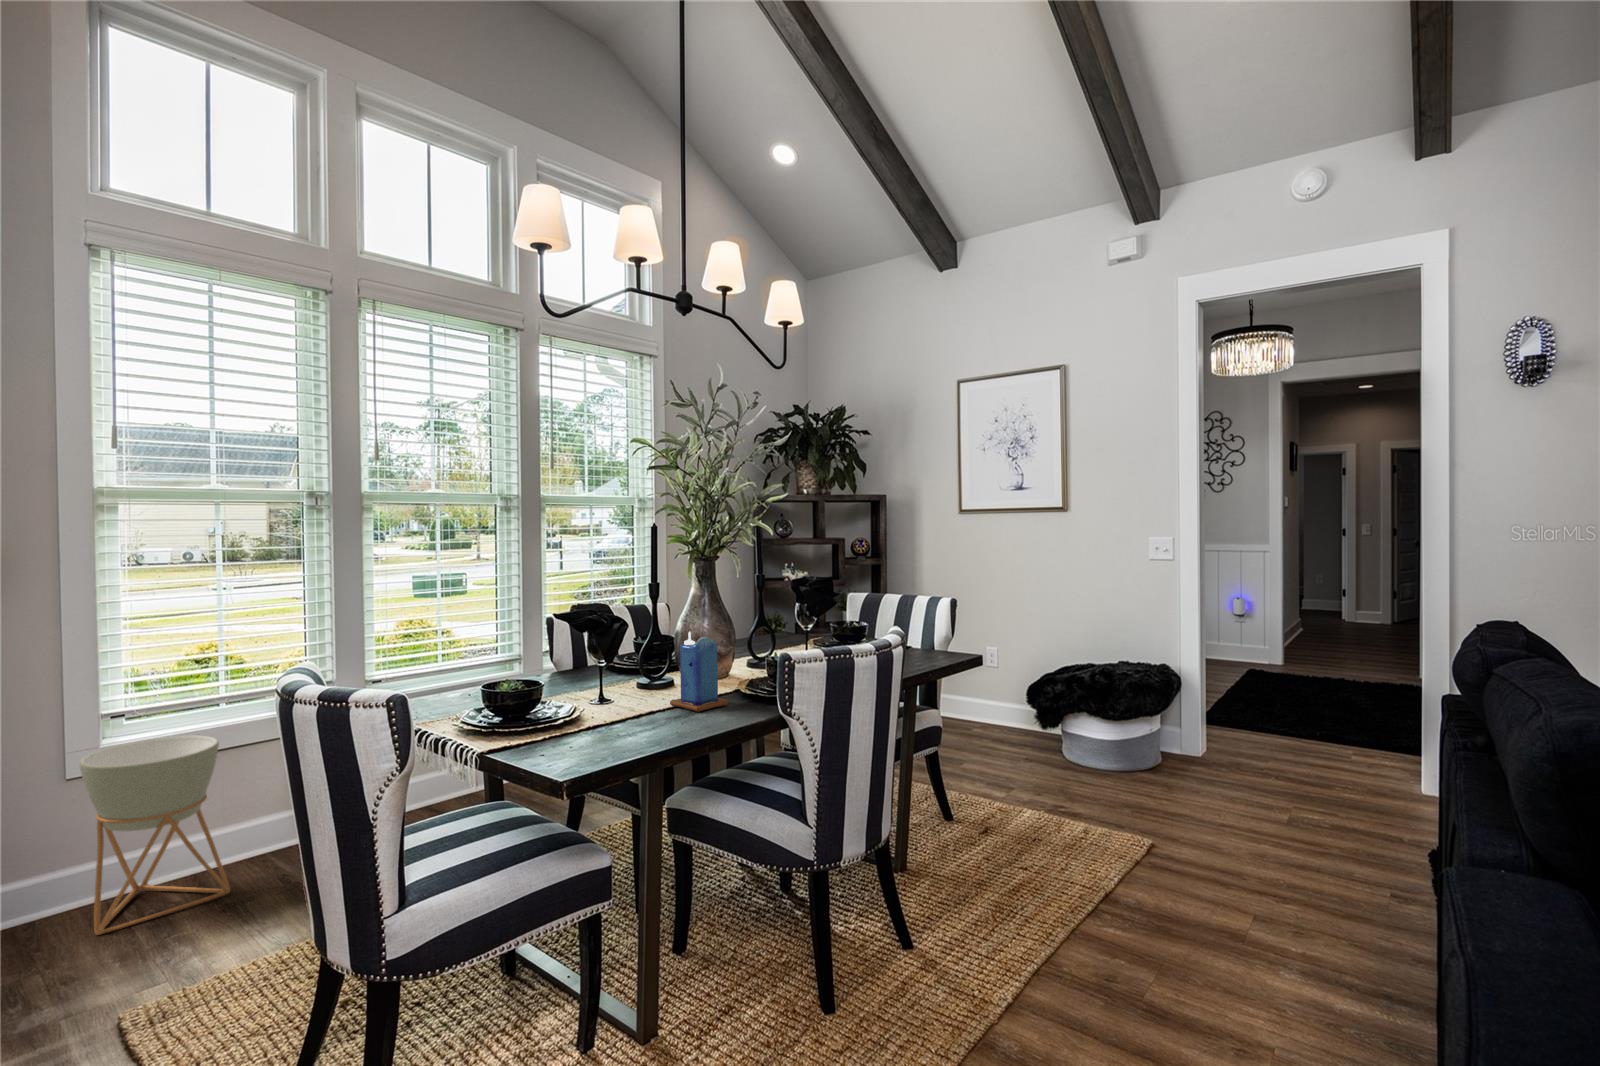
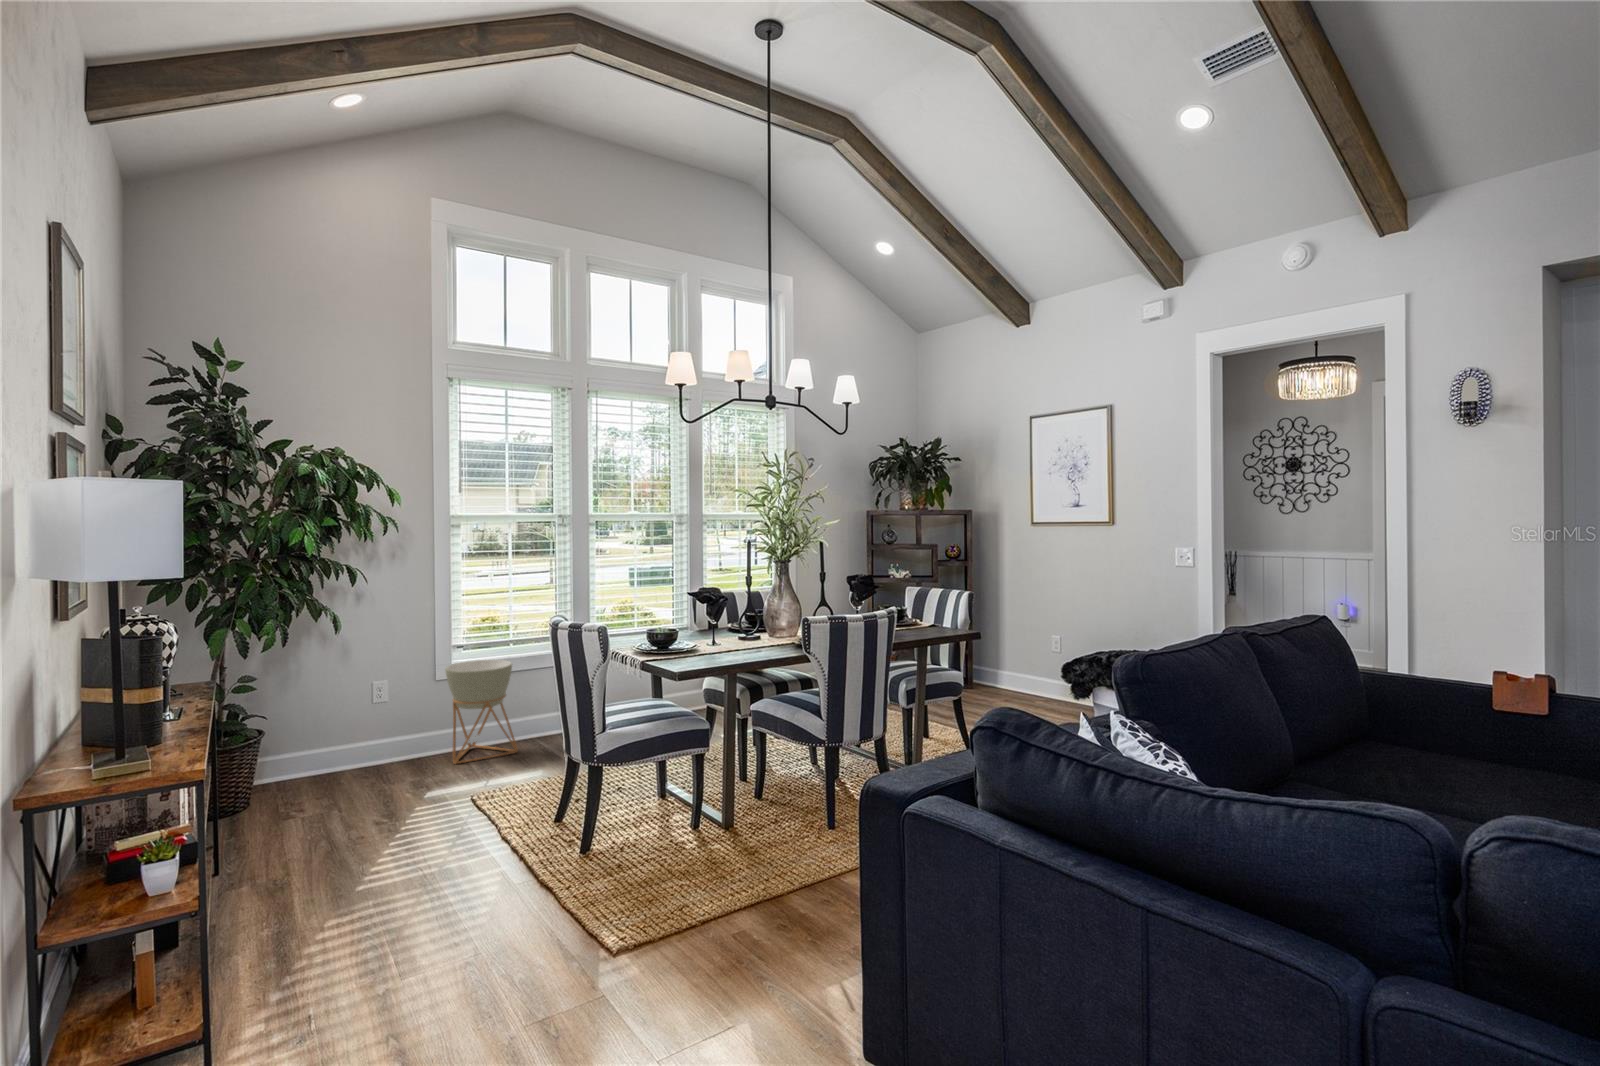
candle: present [670,632,729,712] -> none [752,605,785,651]

